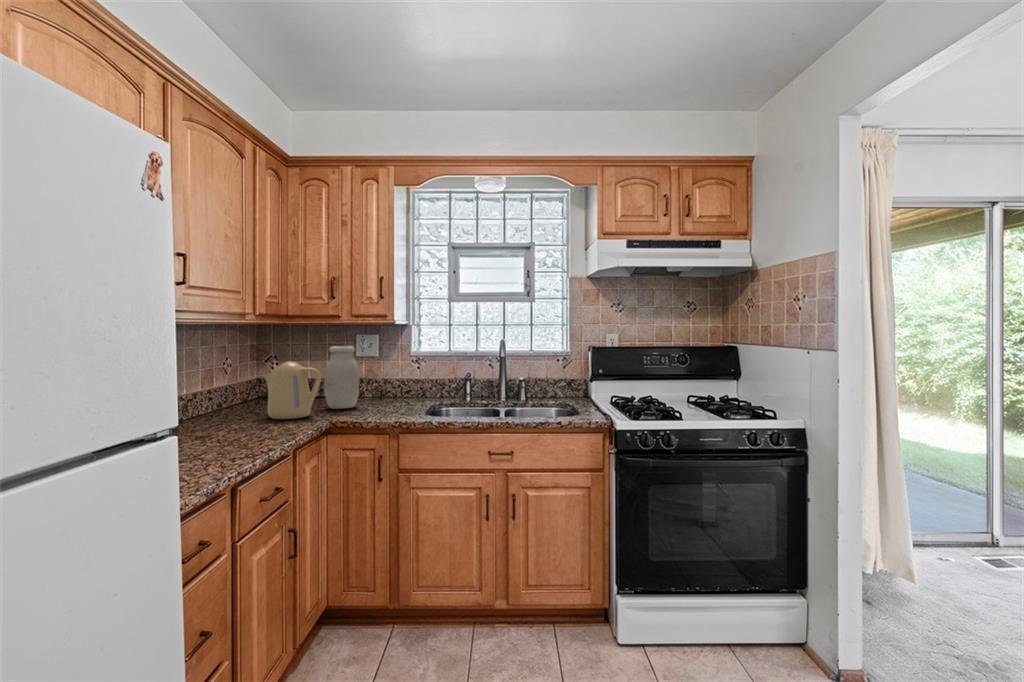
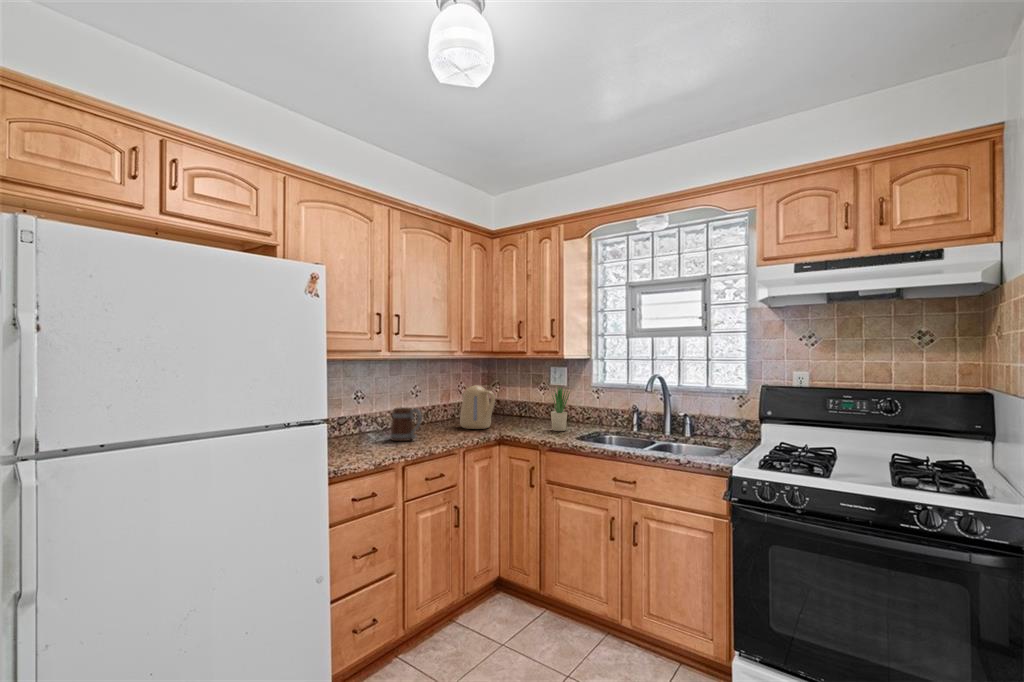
jar: present [324,346,359,409] -> none [511,375,538,426]
potted plant: none [383,350,408,410] -> present [551,387,570,431]
mug: none [212,397,264,445] -> present [390,408,421,441]

